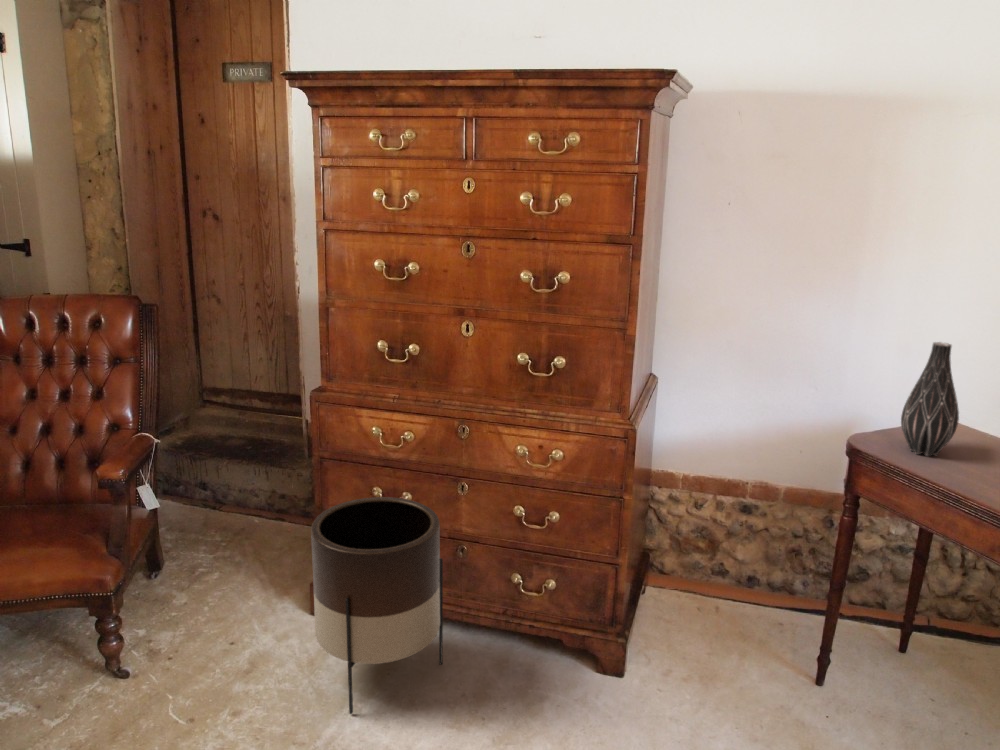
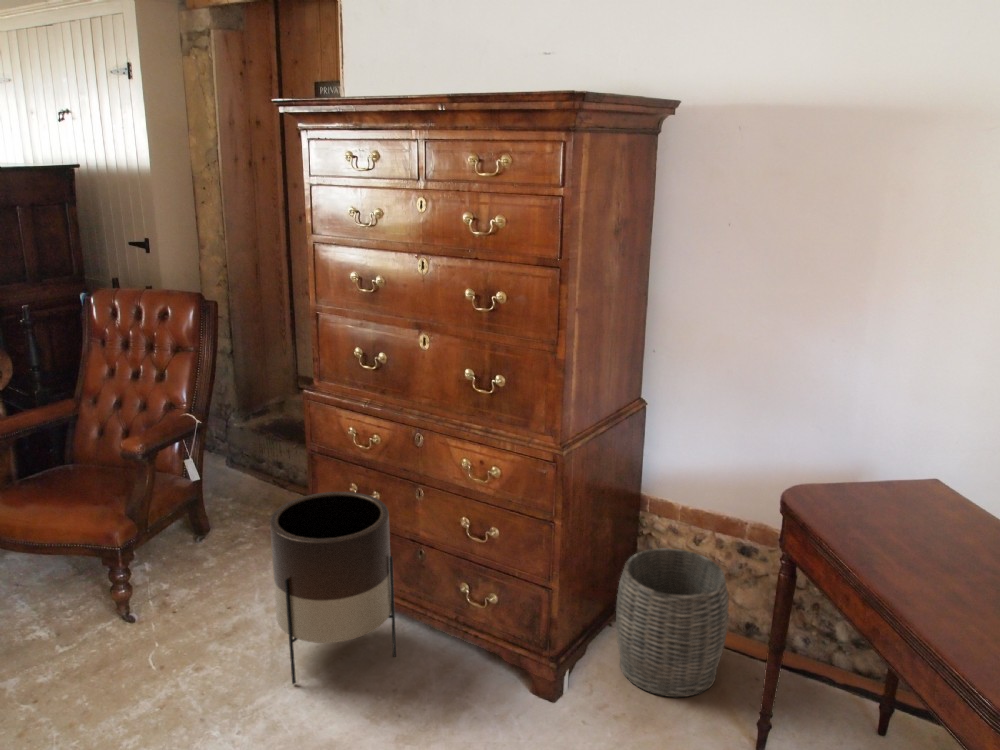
vase: present [901,342,959,456] -> none [836,389,897,516]
woven basket: none [650,514,759,653] -> present [616,548,729,697]

